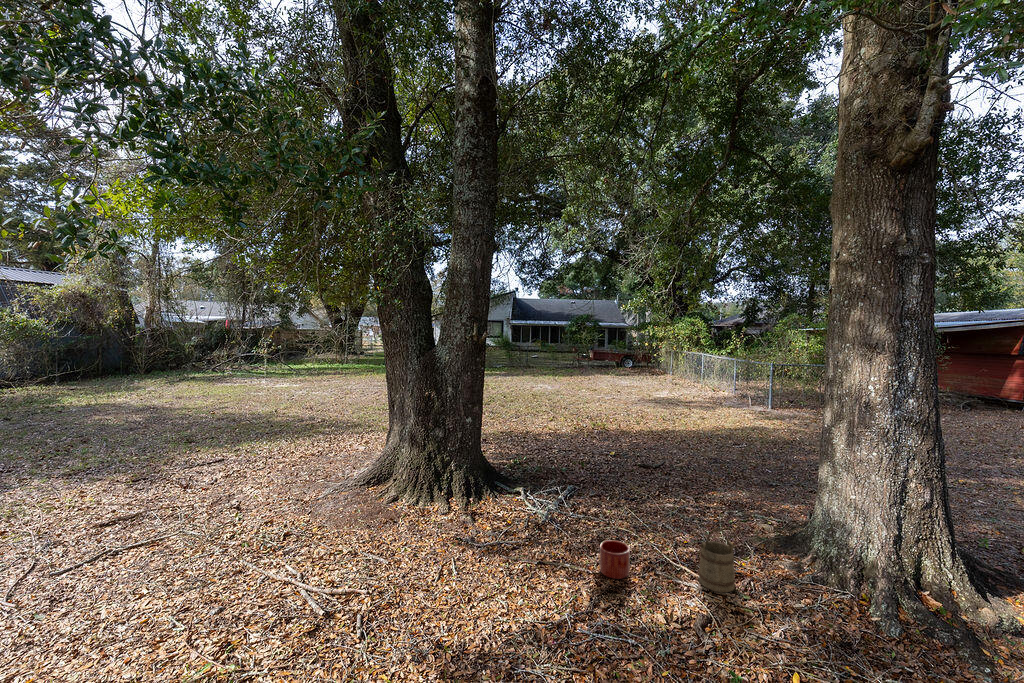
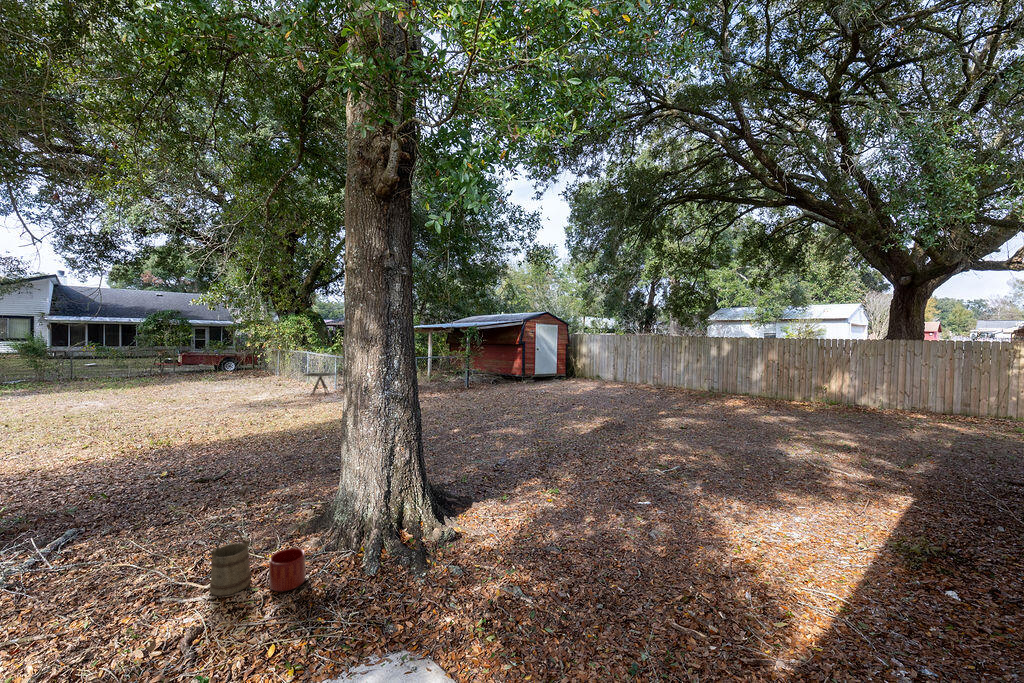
round table: none [704,375,737,399] -> present [304,373,336,394]
planter: present [600,540,630,579] -> present [269,548,305,591]

